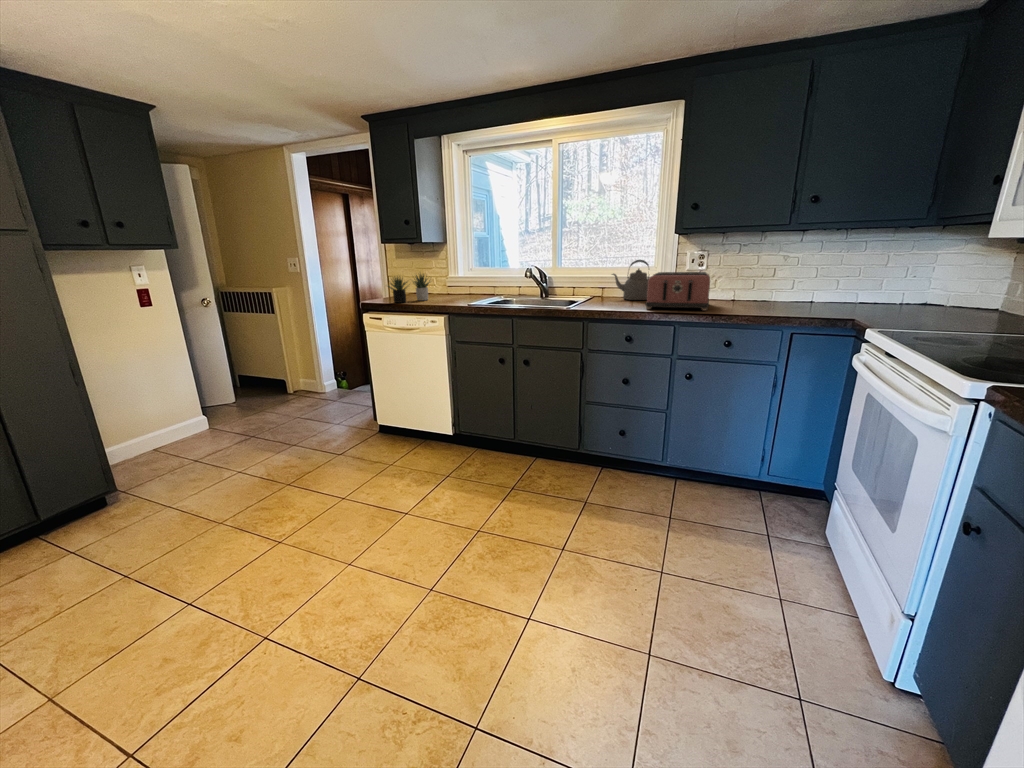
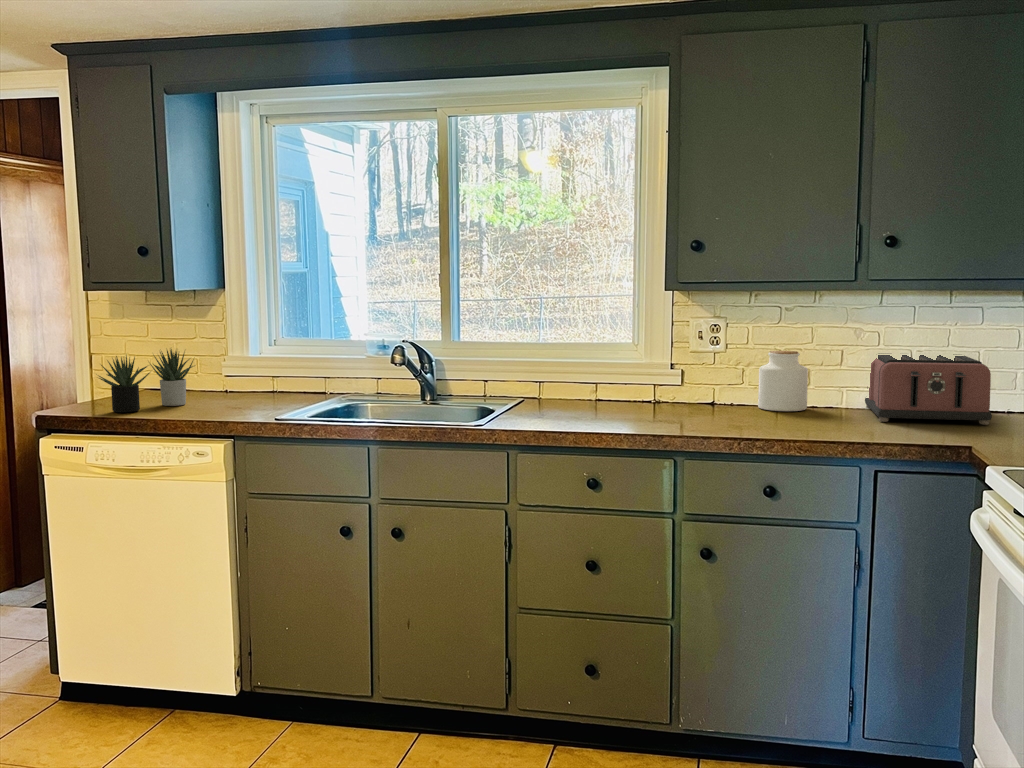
kettle: present [612,260,649,300] -> none [555,330,631,406]
jar: none [723,269,754,302] -> present [758,351,808,411]
toaster: present [645,272,710,310] -> present [865,354,992,425]

